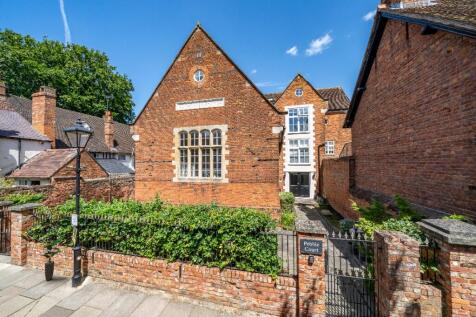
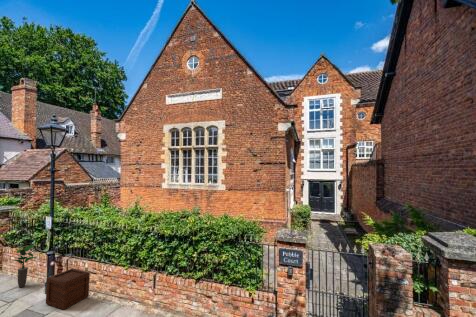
wooden crate: none [74,261,116,302] -> present [46,268,90,309]

